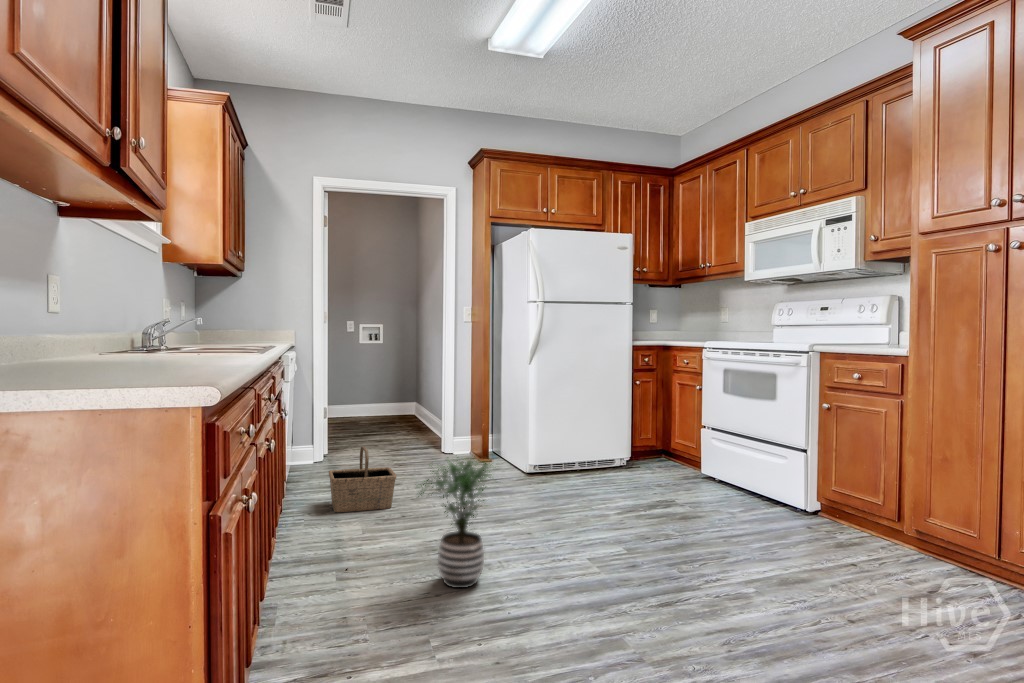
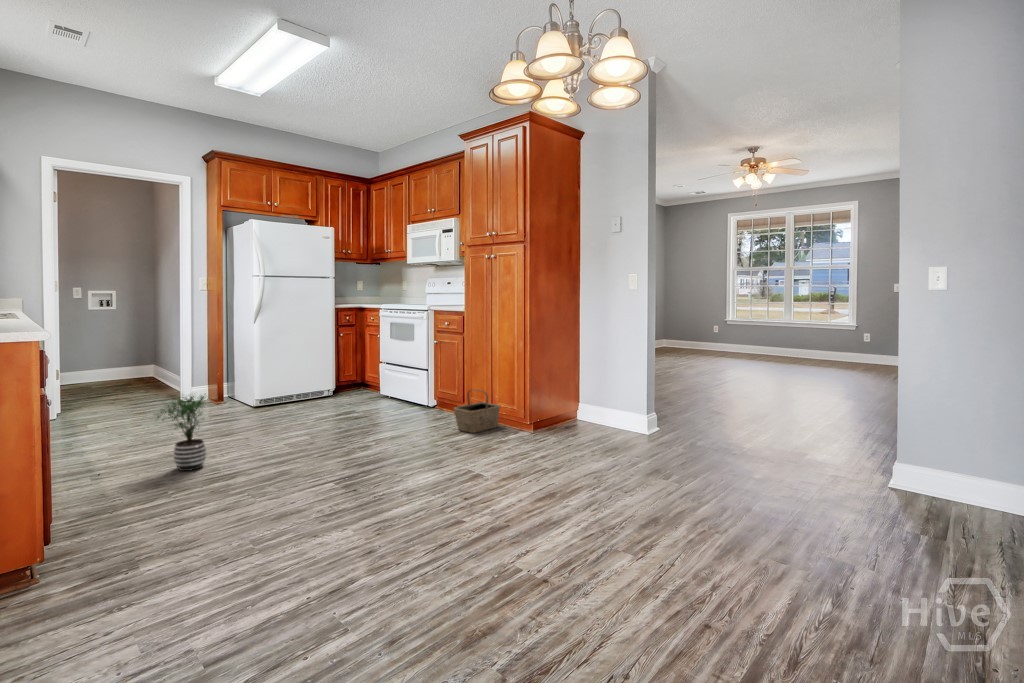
basket: present [329,446,396,512] -> present [454,389,500,433]

